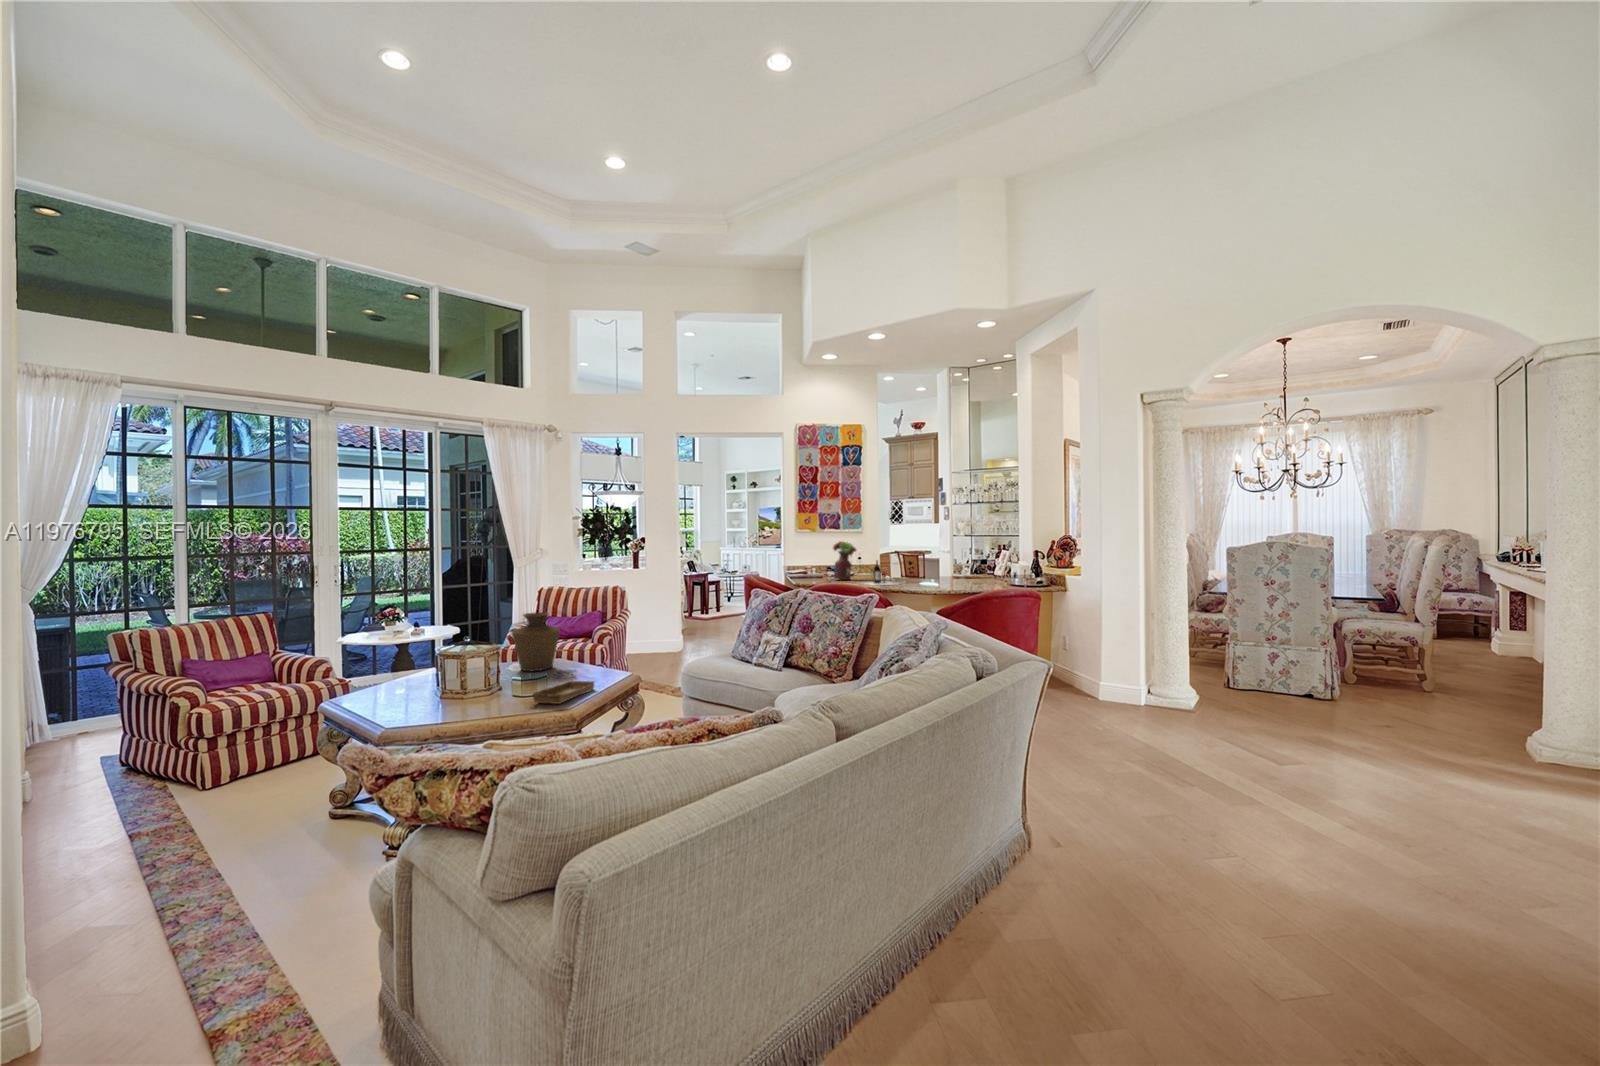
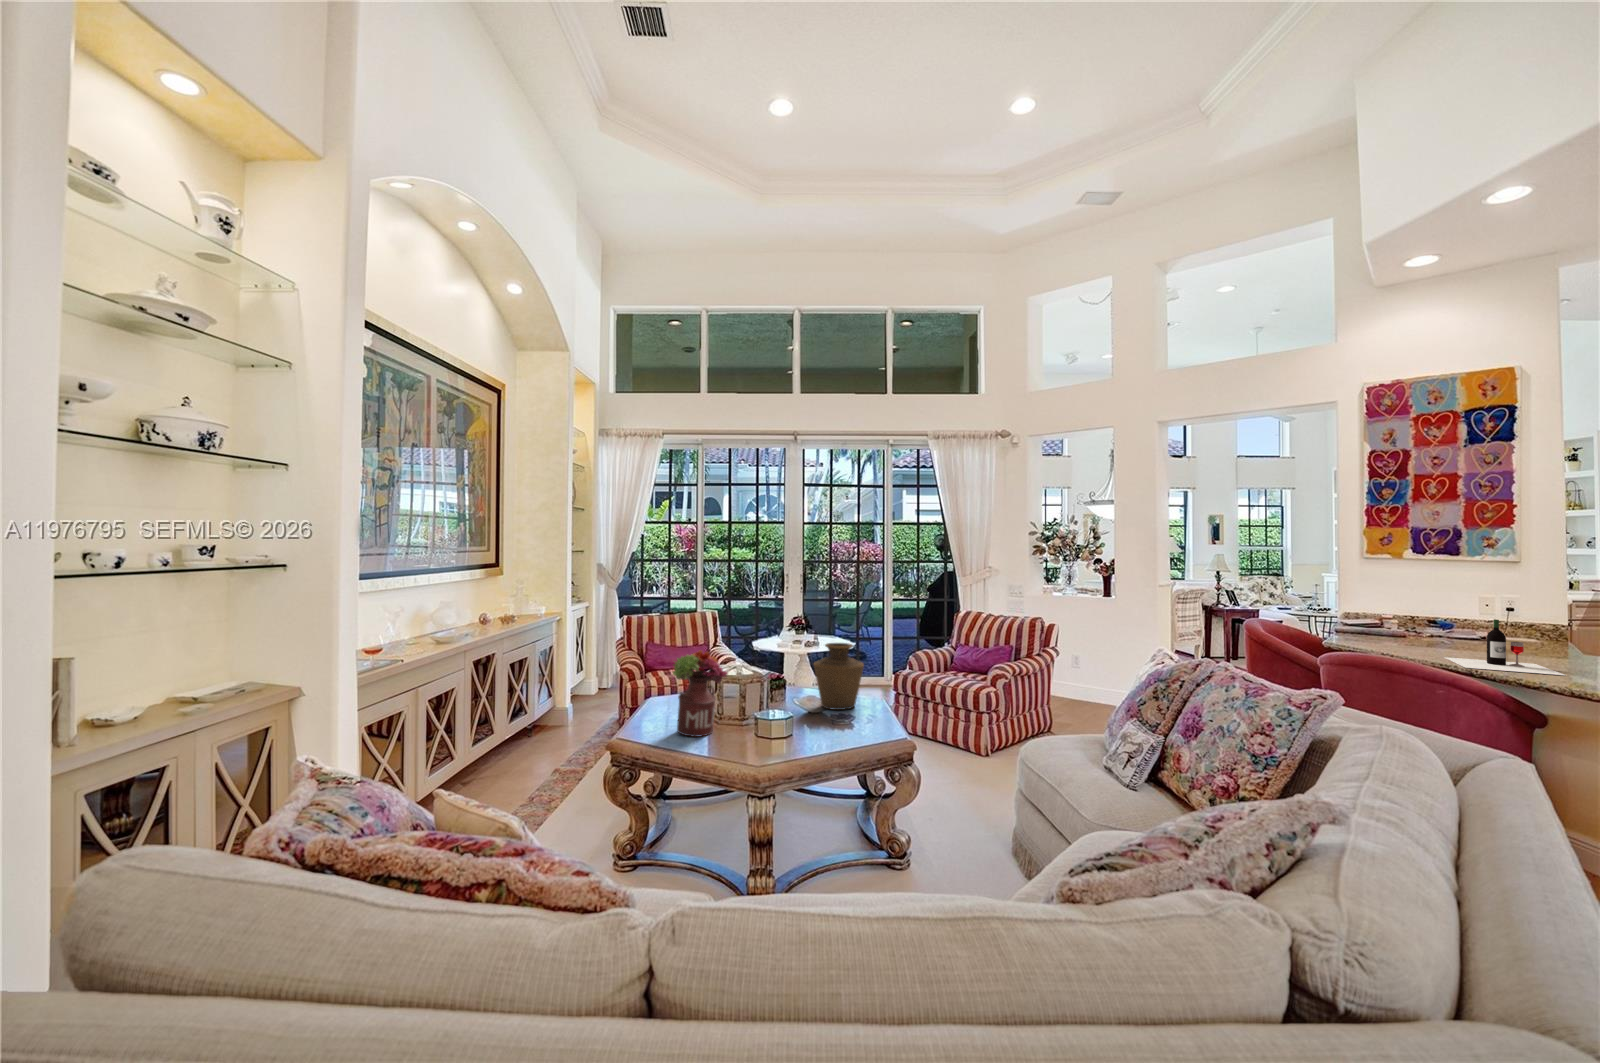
flower arrangement: present [833,541,856,580] -> present [673,650,728,737]
tray: present [532,681,595,704] -> none [750,731,837,757]

